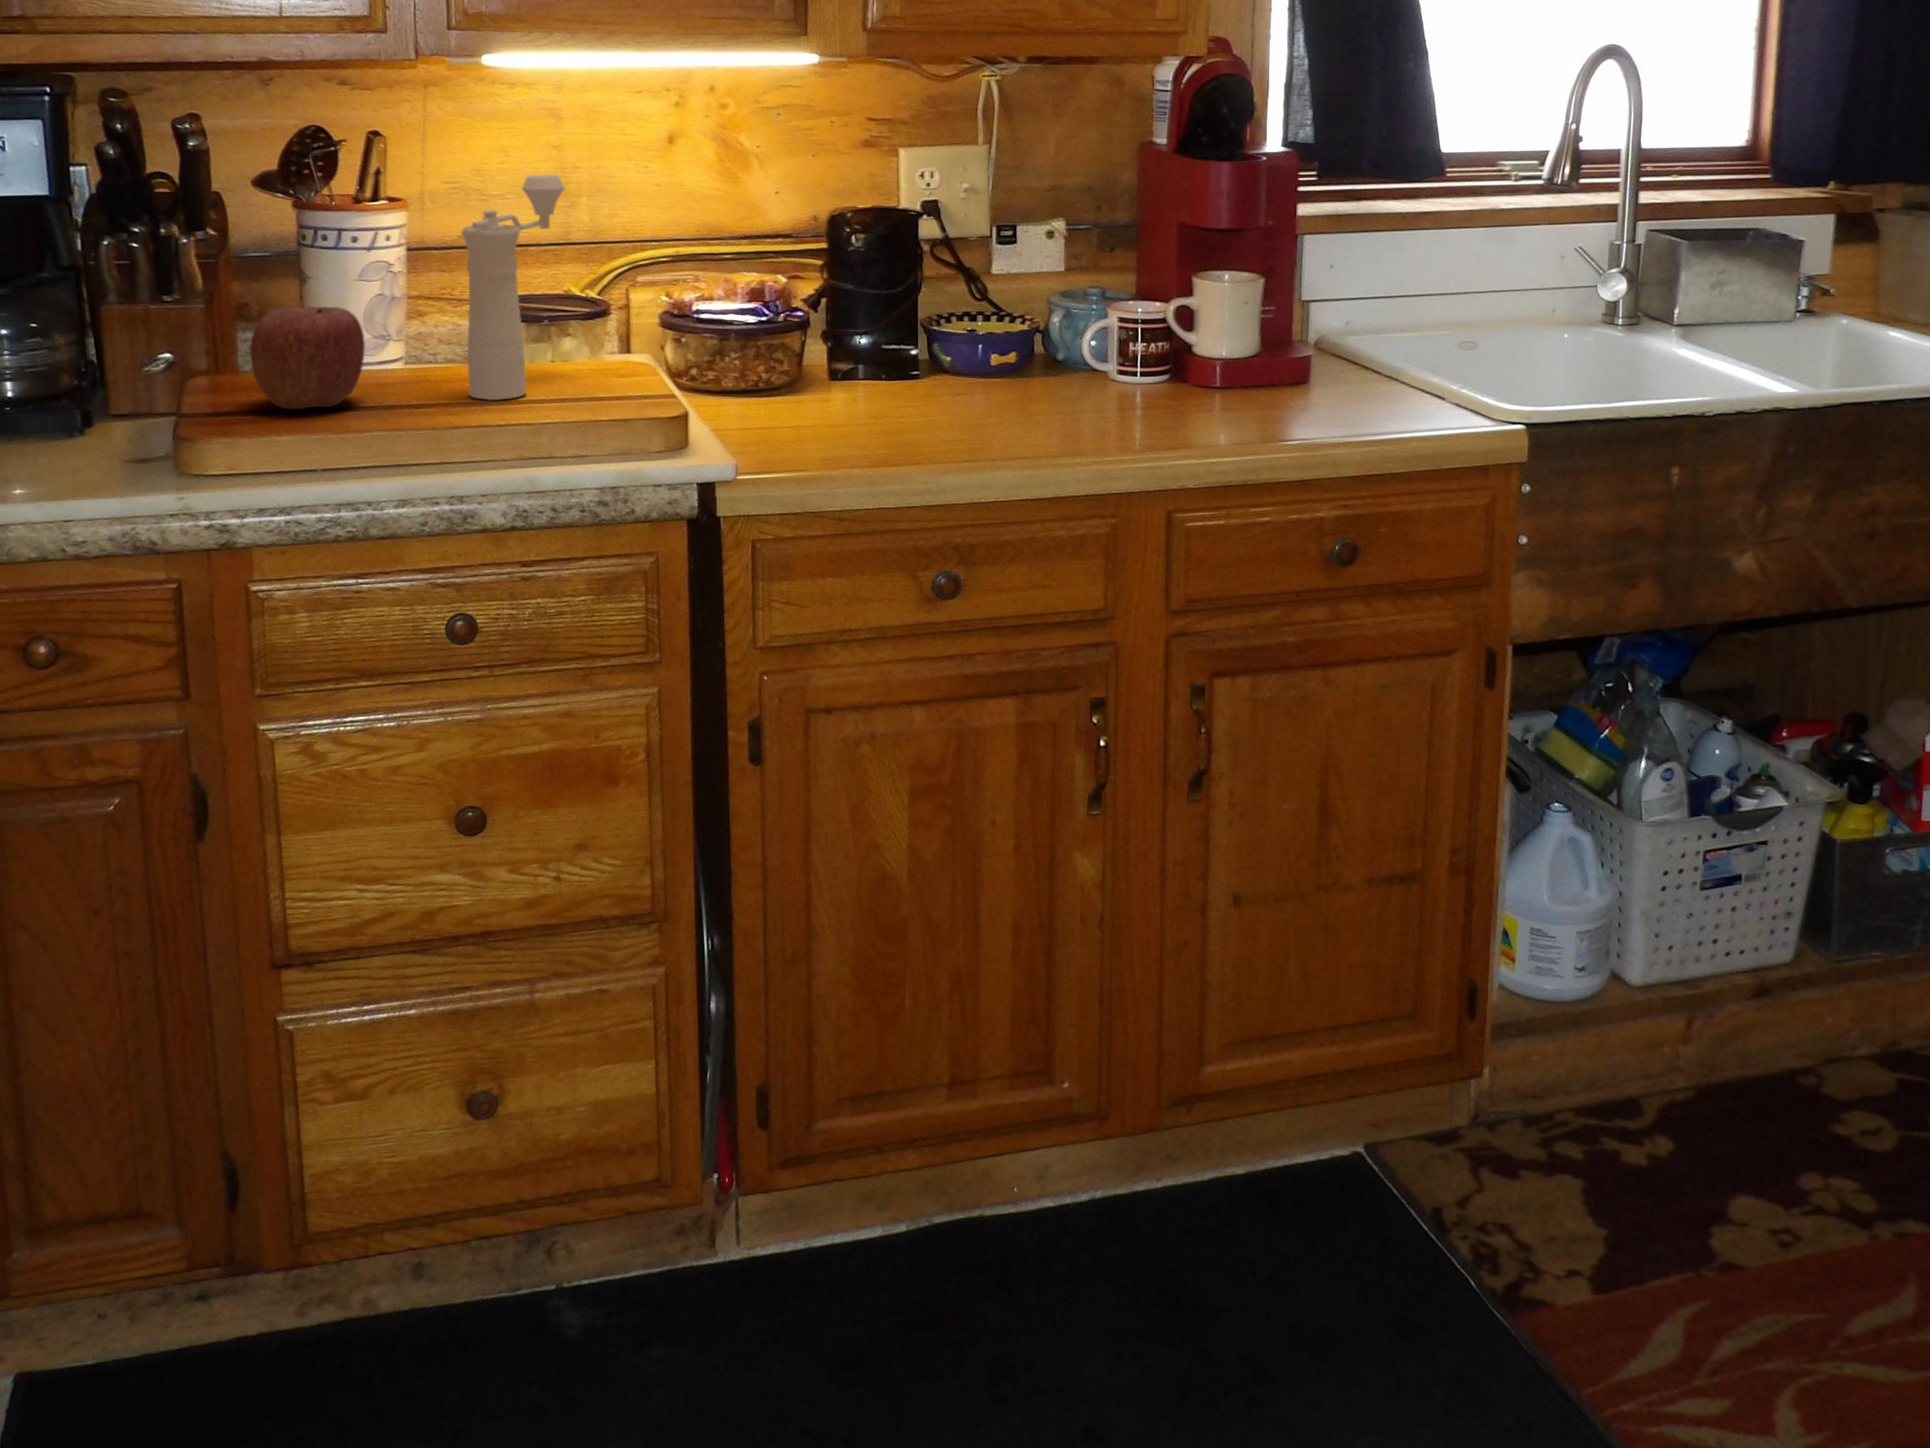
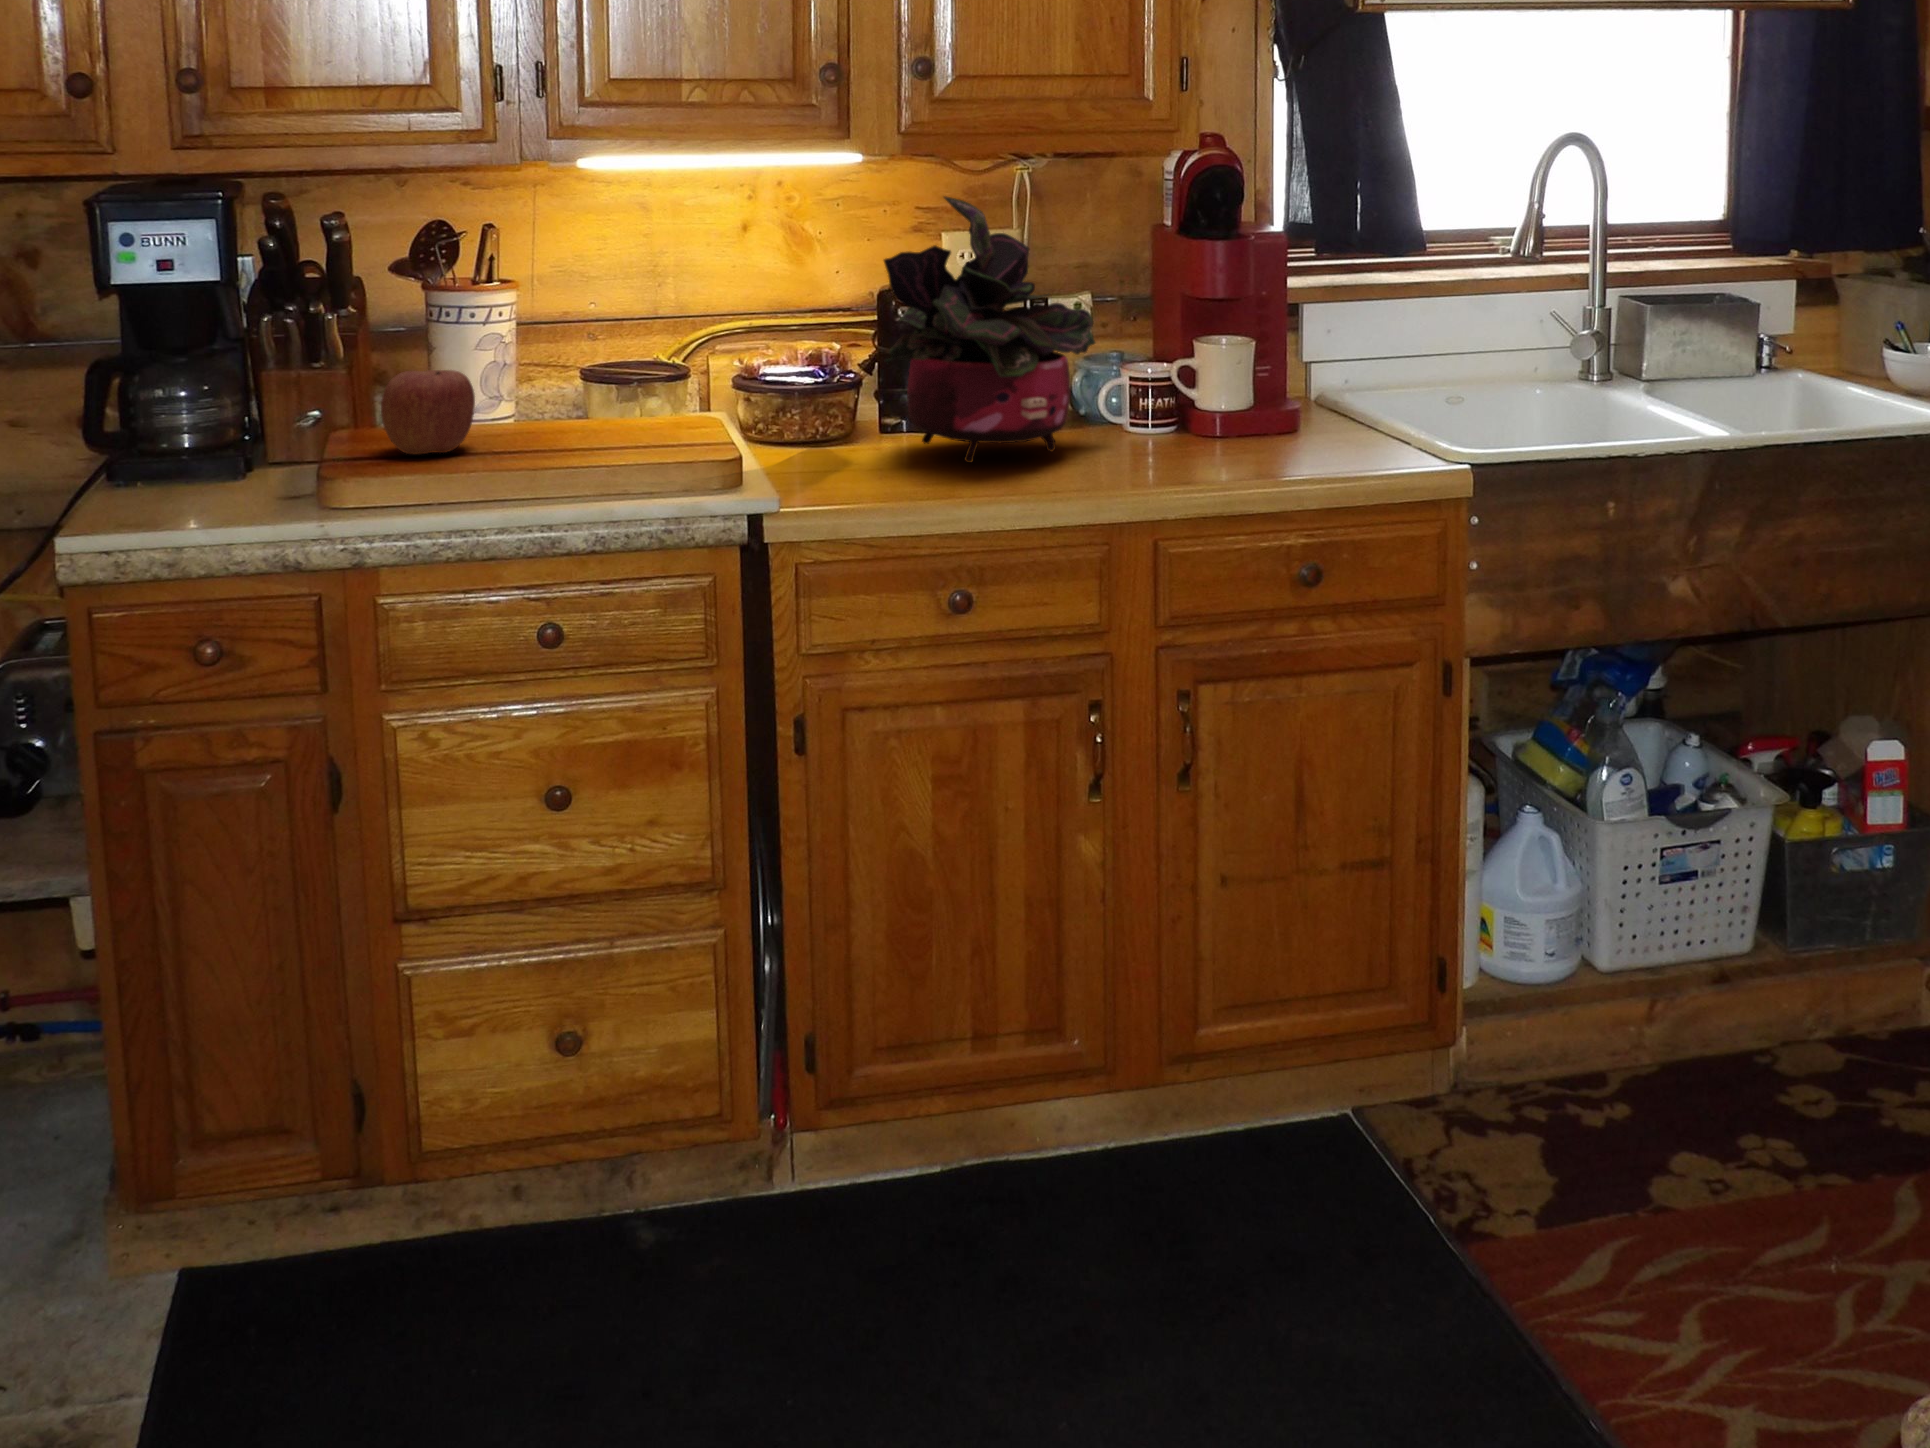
potted plant: none [850,106,1091,421] -> present [884,197,1095,463]
pepper mill: present [462,175,565,400] -> none [555,259,644,446]

